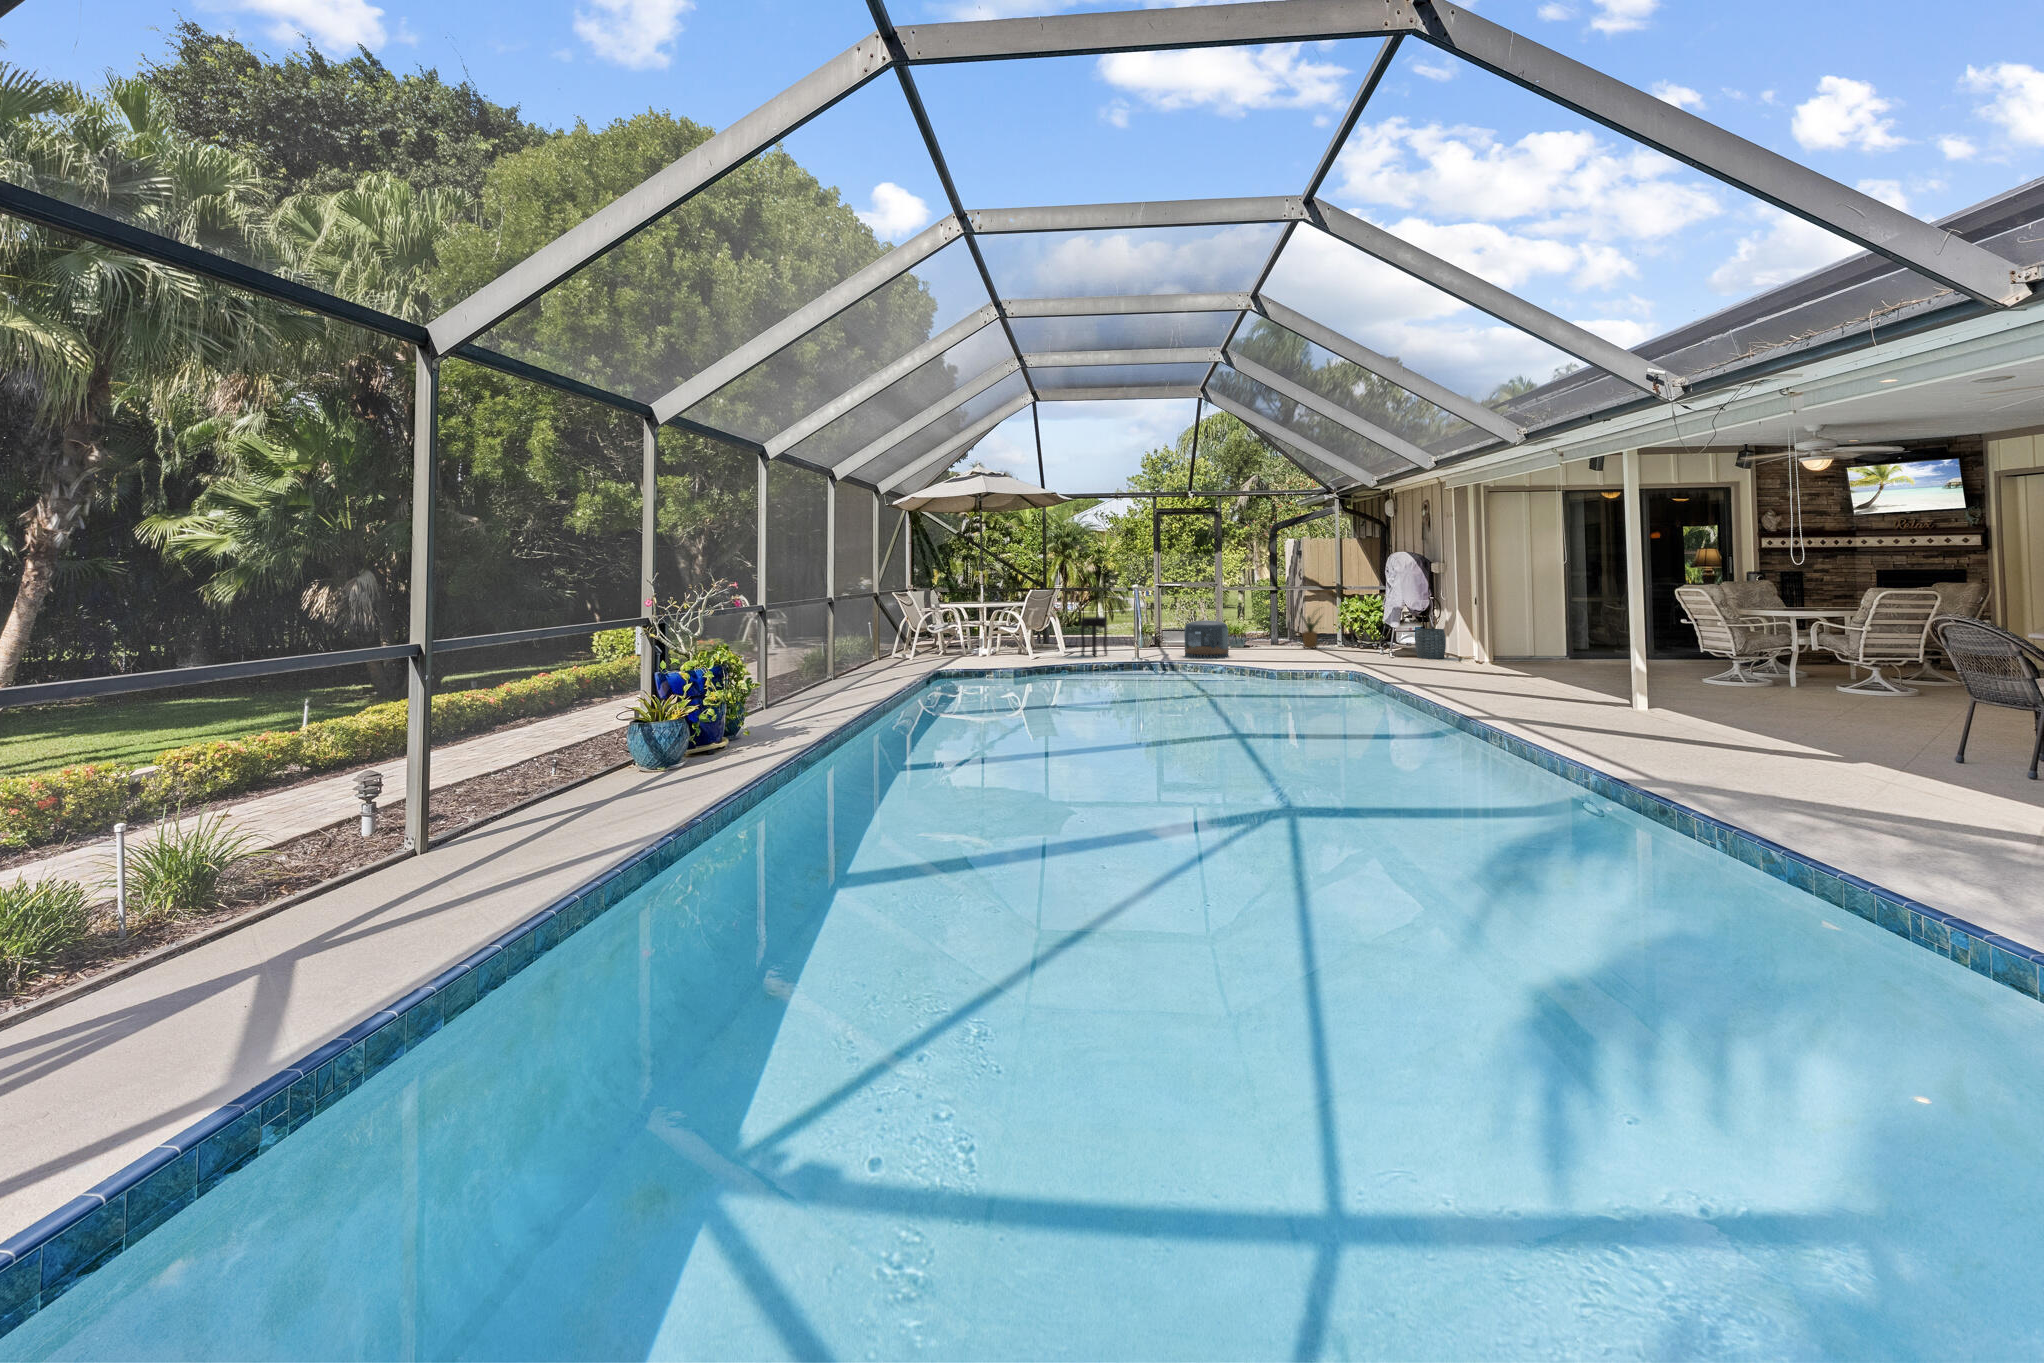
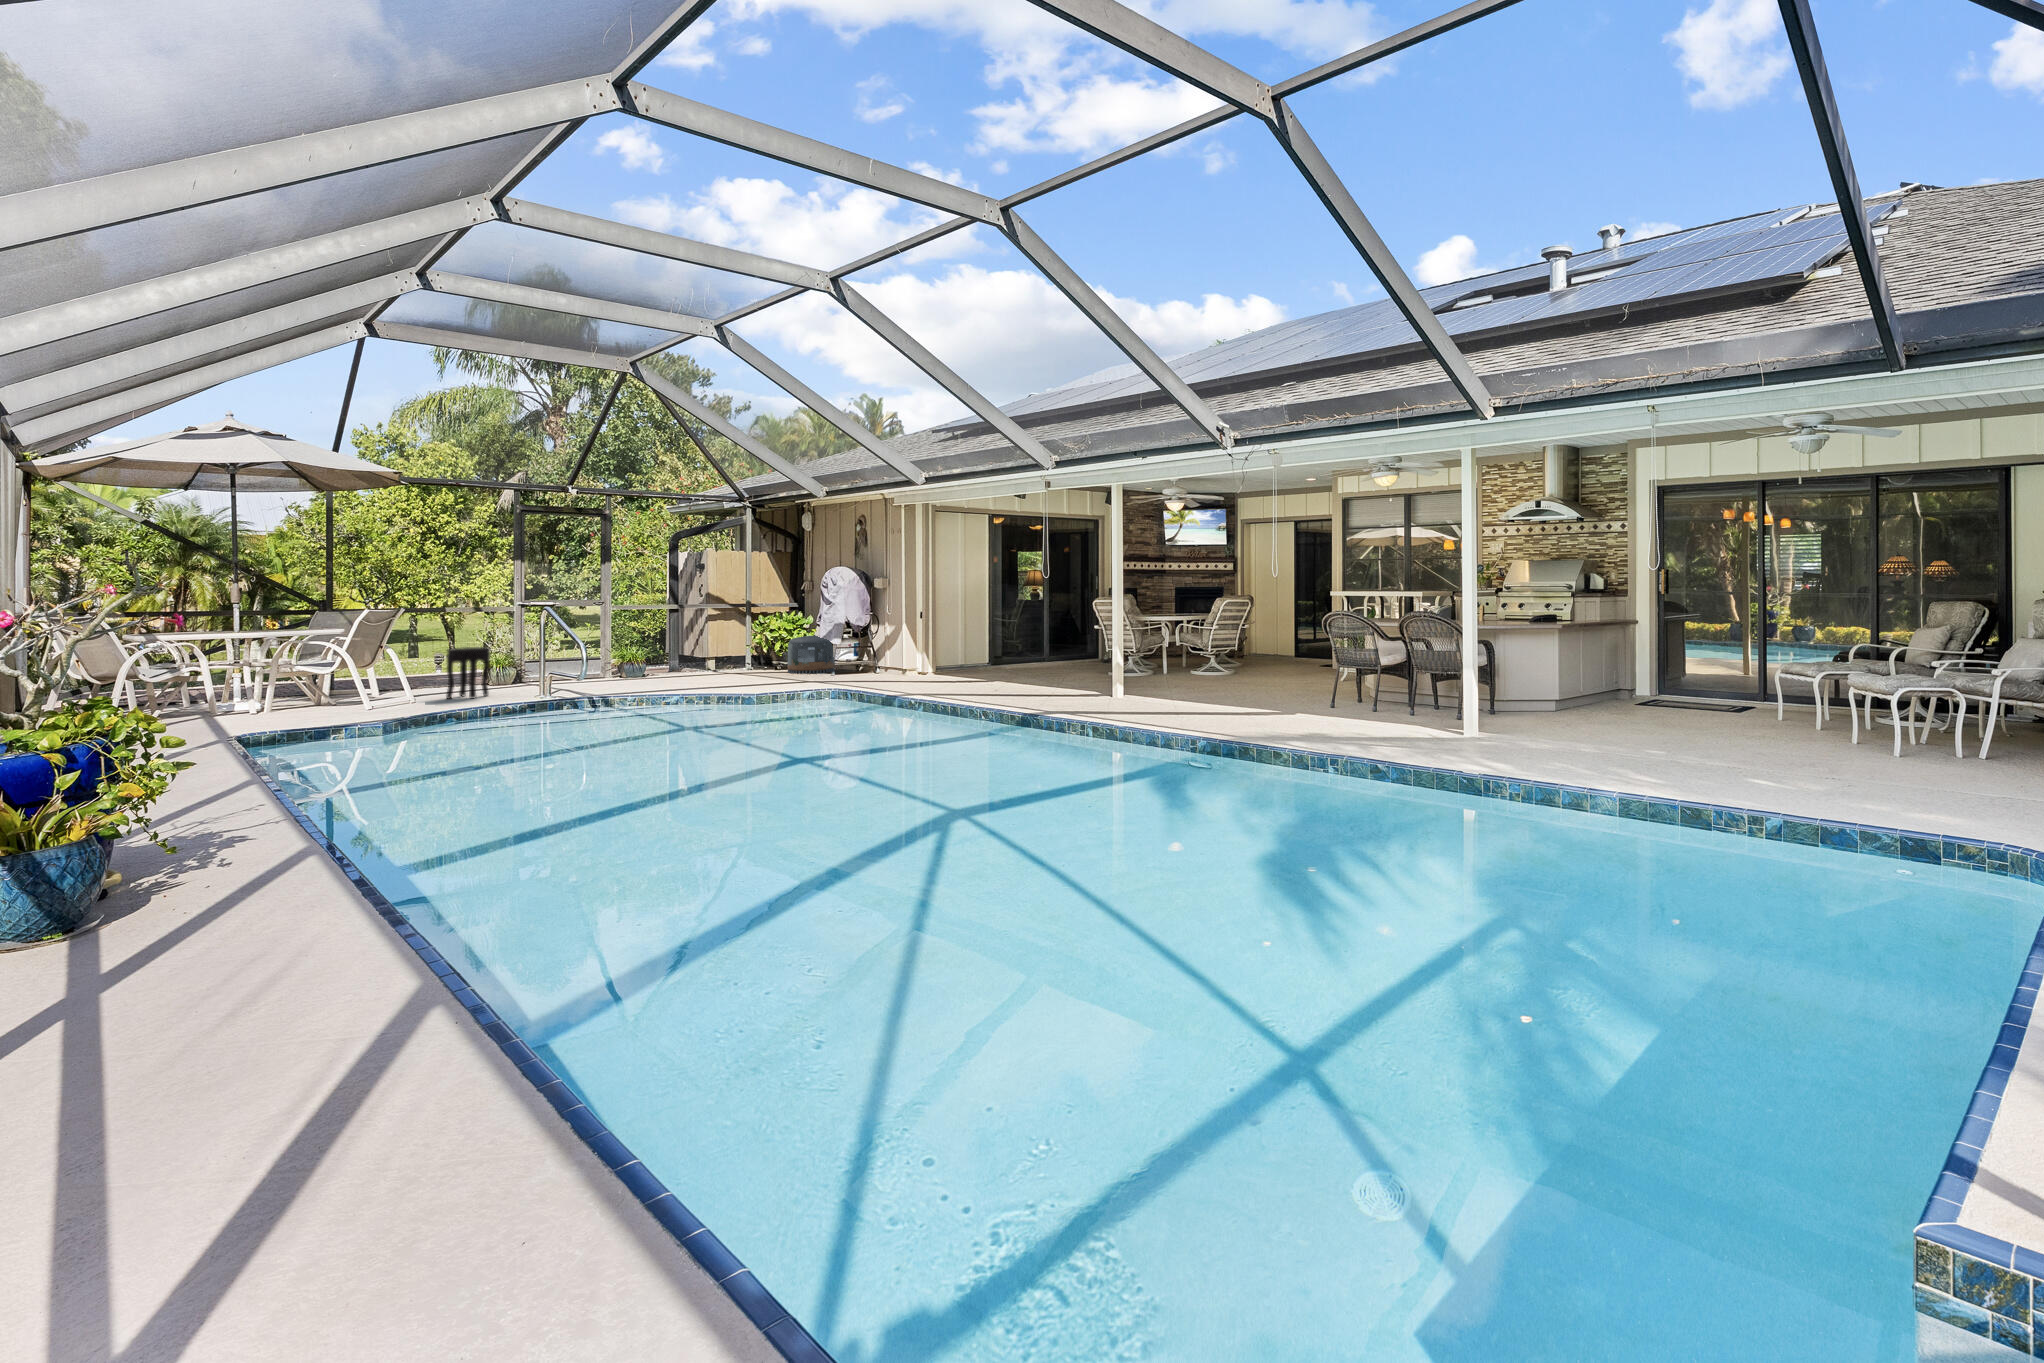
house plant: present [1301,613,1322,649] -> none [700,625,747,670]
pouf: present [1184,620,1229,658] -> present [787,636,835,674]
woven basket: present [1415,628,1446,659] -> none [858,642,887,671]

